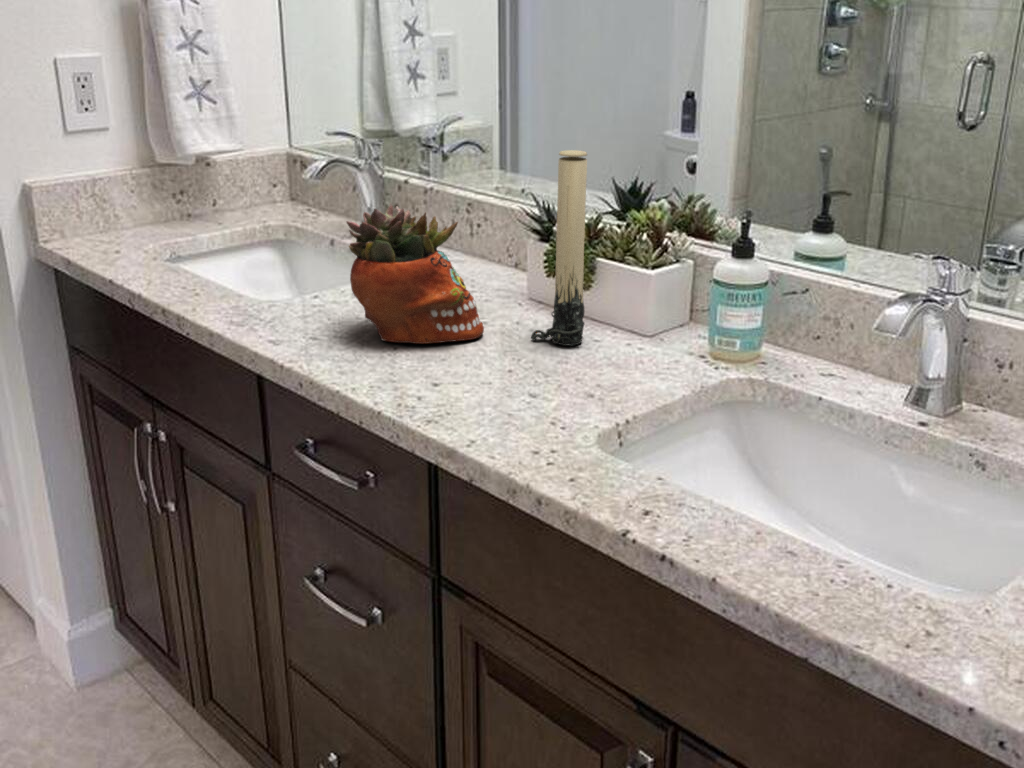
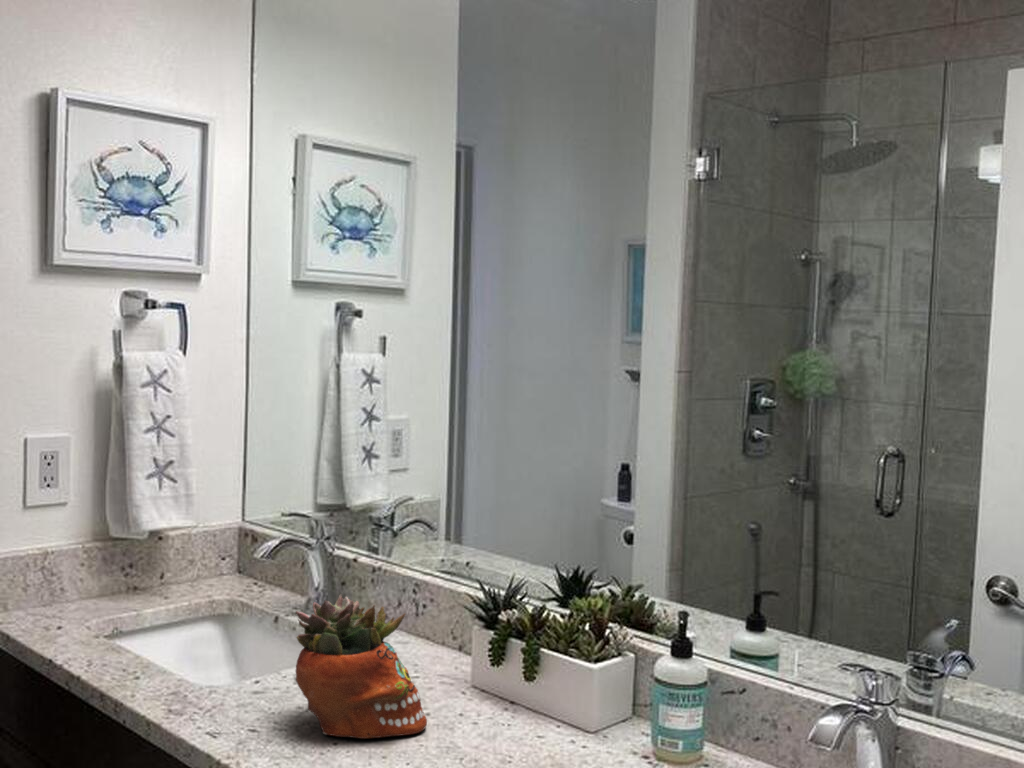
candle: present [531,150,587,346] -> none [474,549,531,742]

